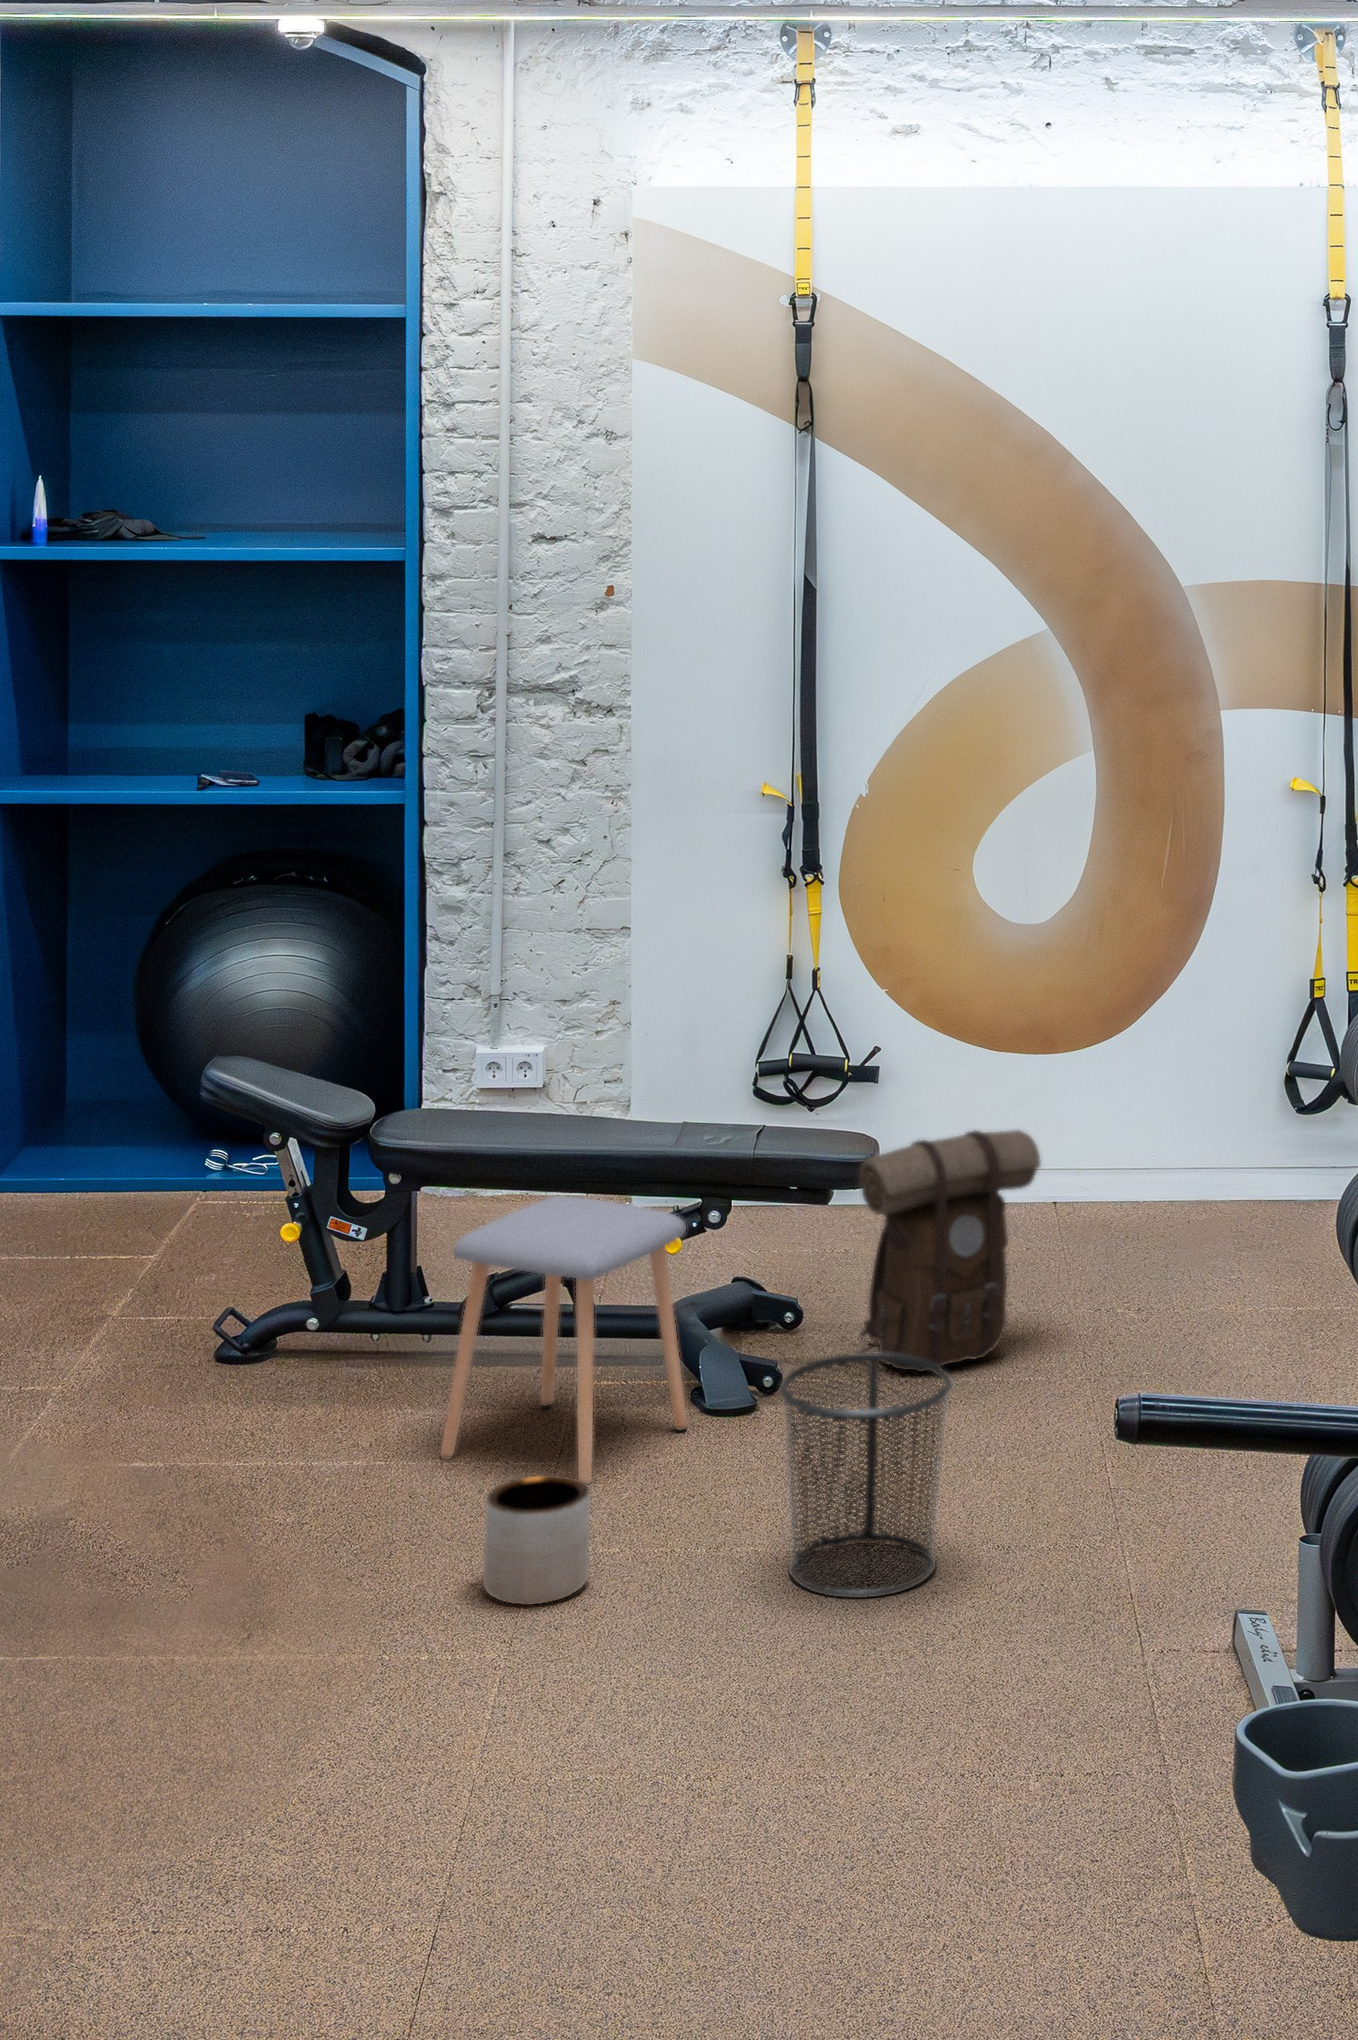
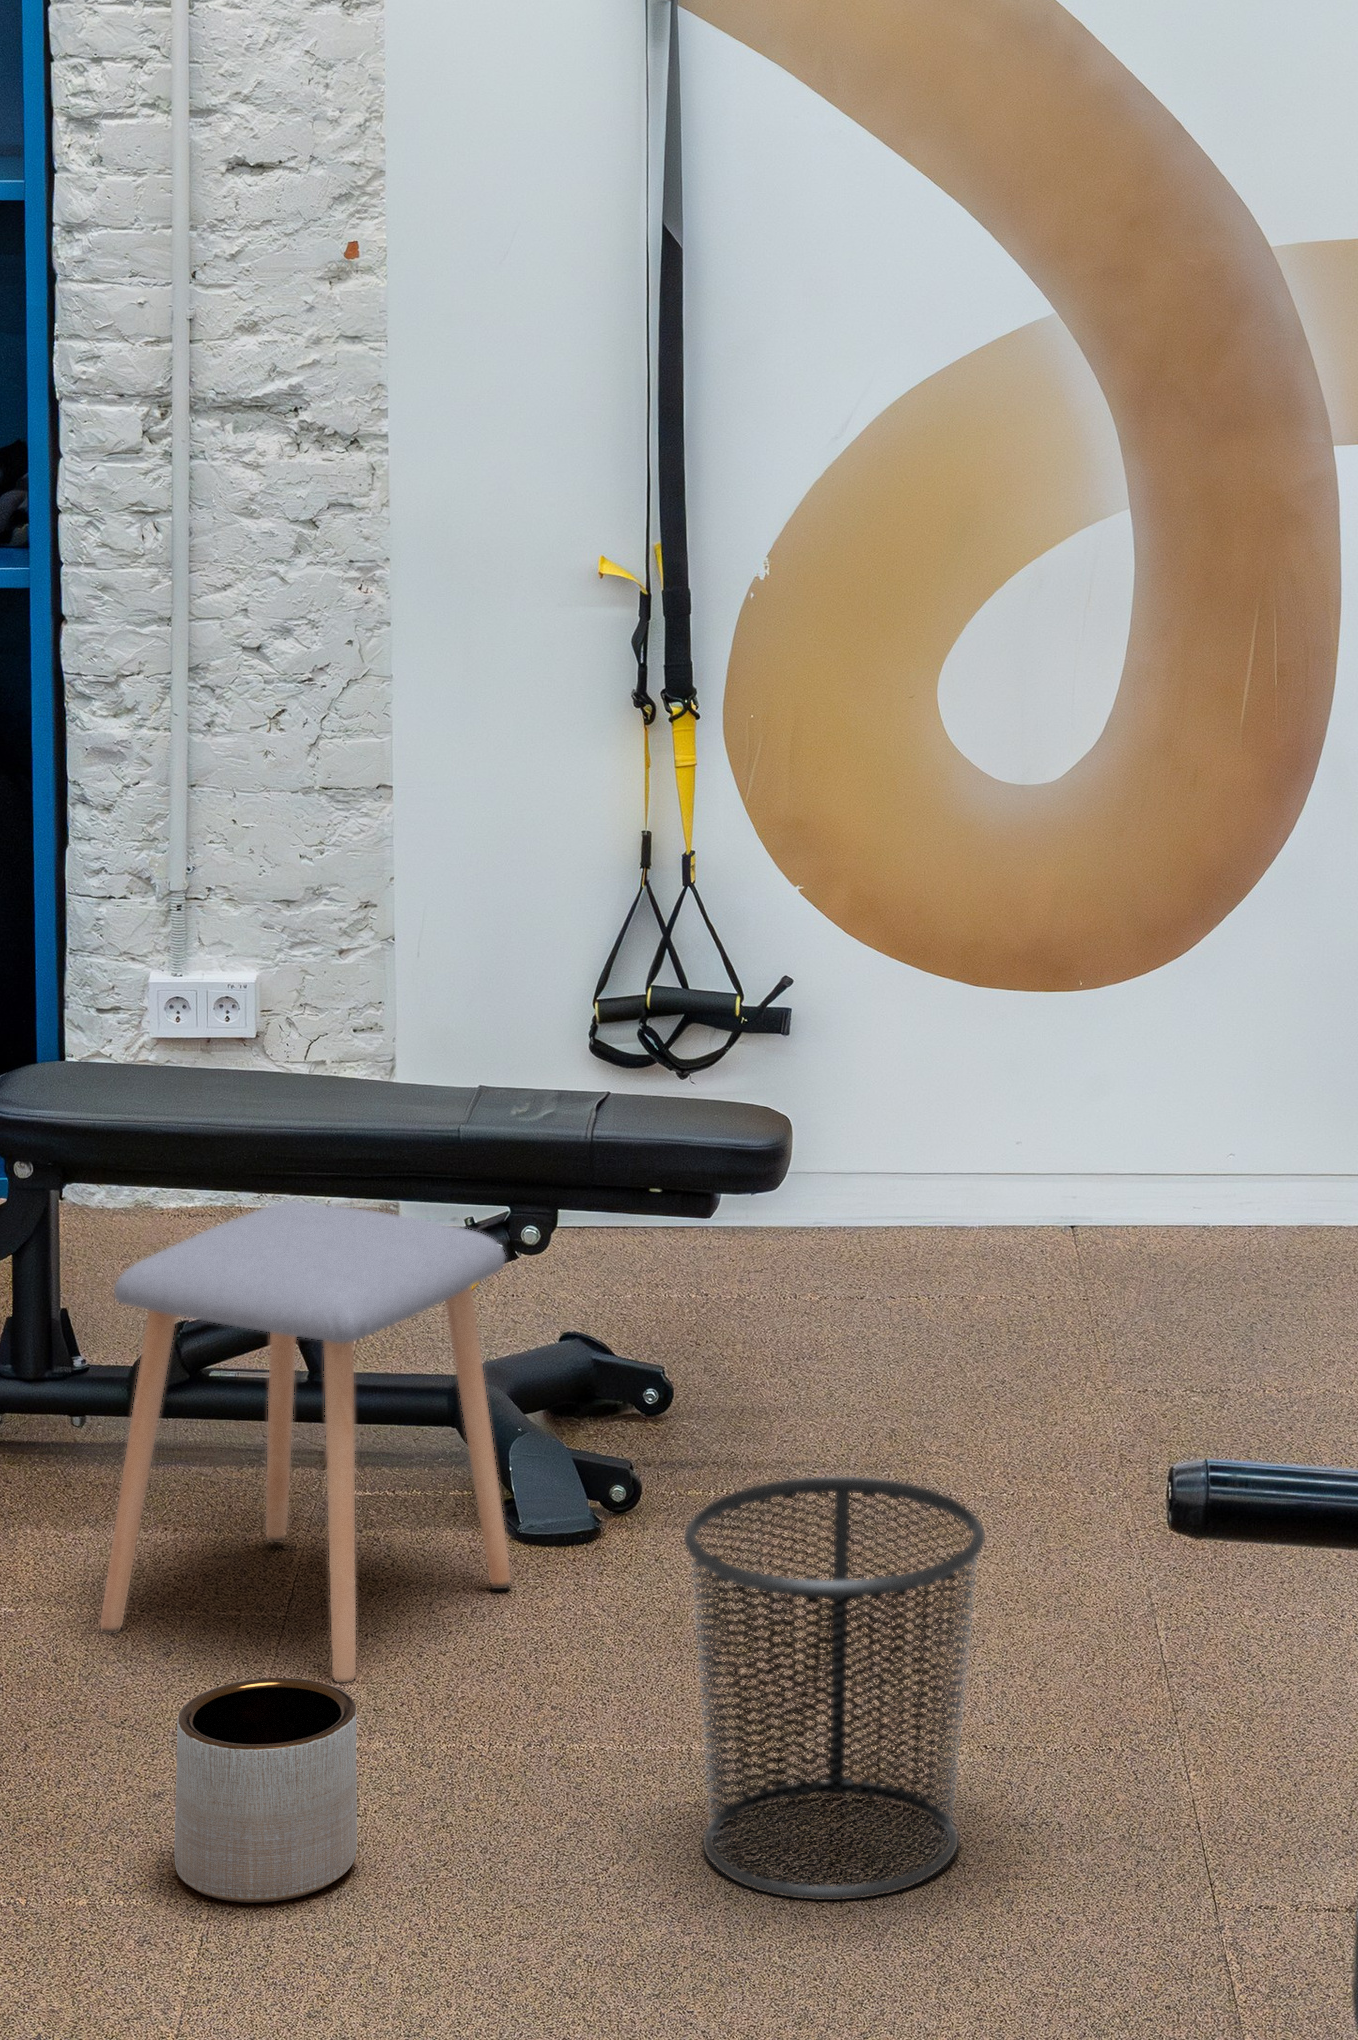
backpack: present [860,1130,1041,1371] -> none [787,1102,1087,1494]

